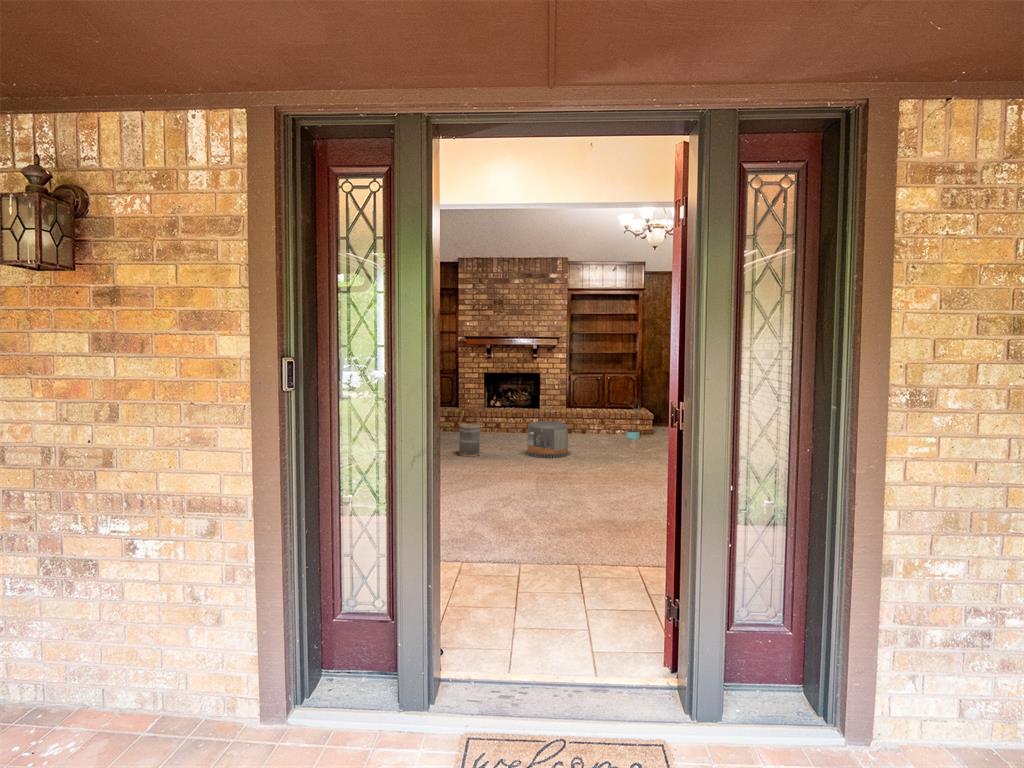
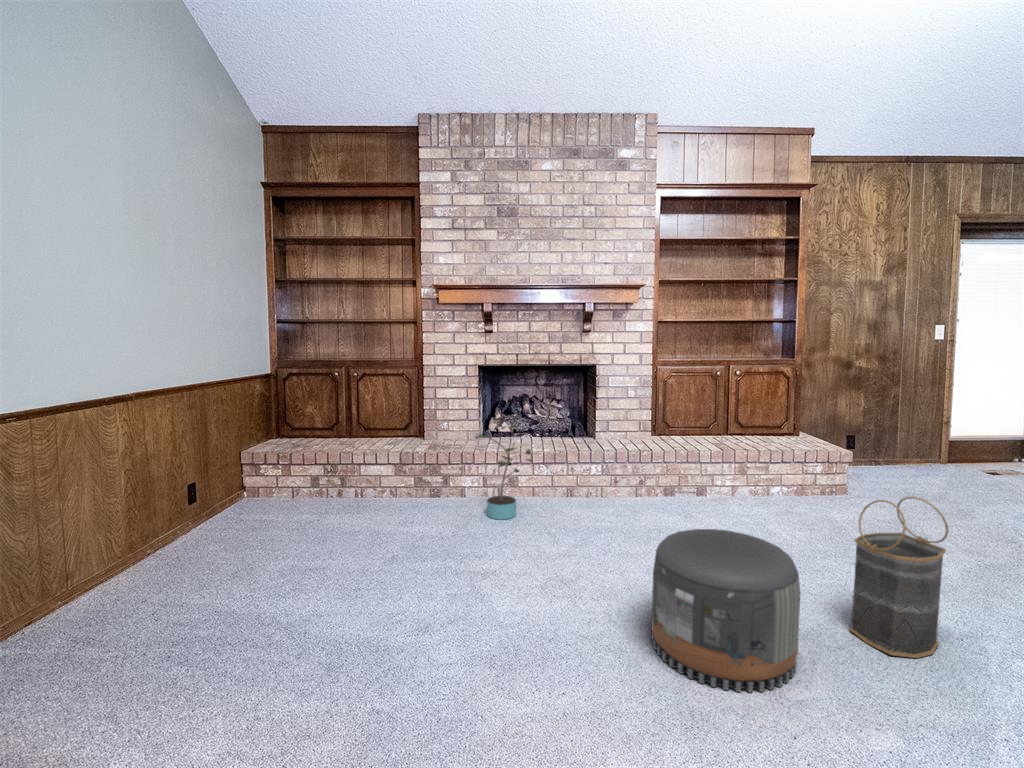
potted plant: present [624,397,647,439] -> present [475,421,532,520]
basket: present [459,410,481,456] -> present [850,497,948,658]

